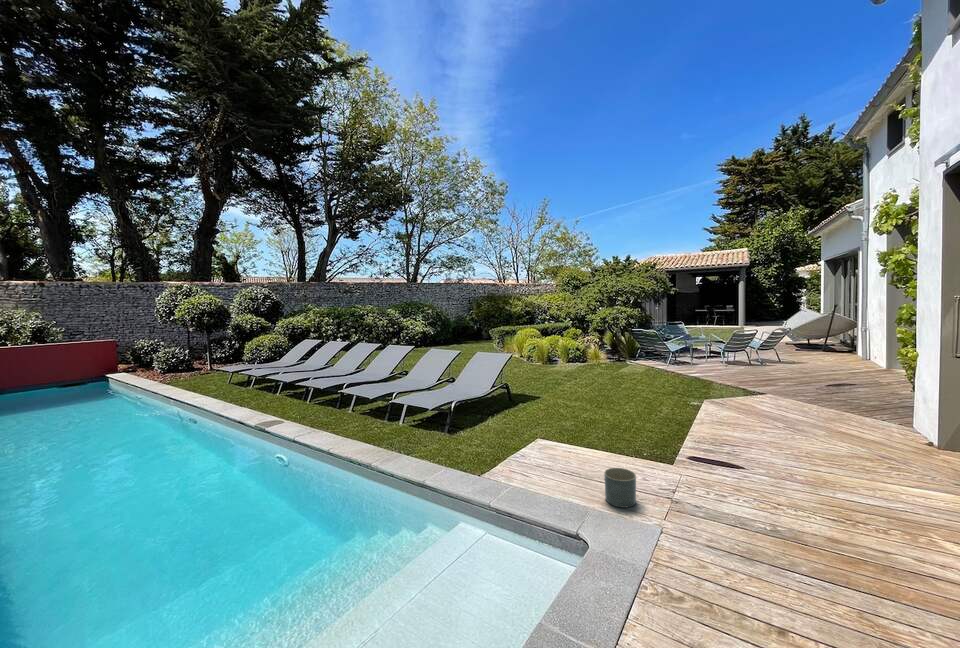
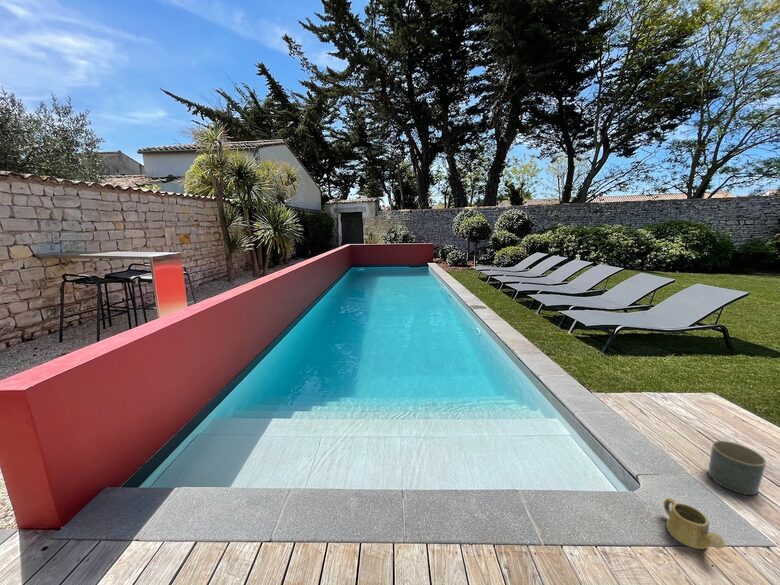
watering can: none [631,533,686,570] -> present [664,498,725,549]

